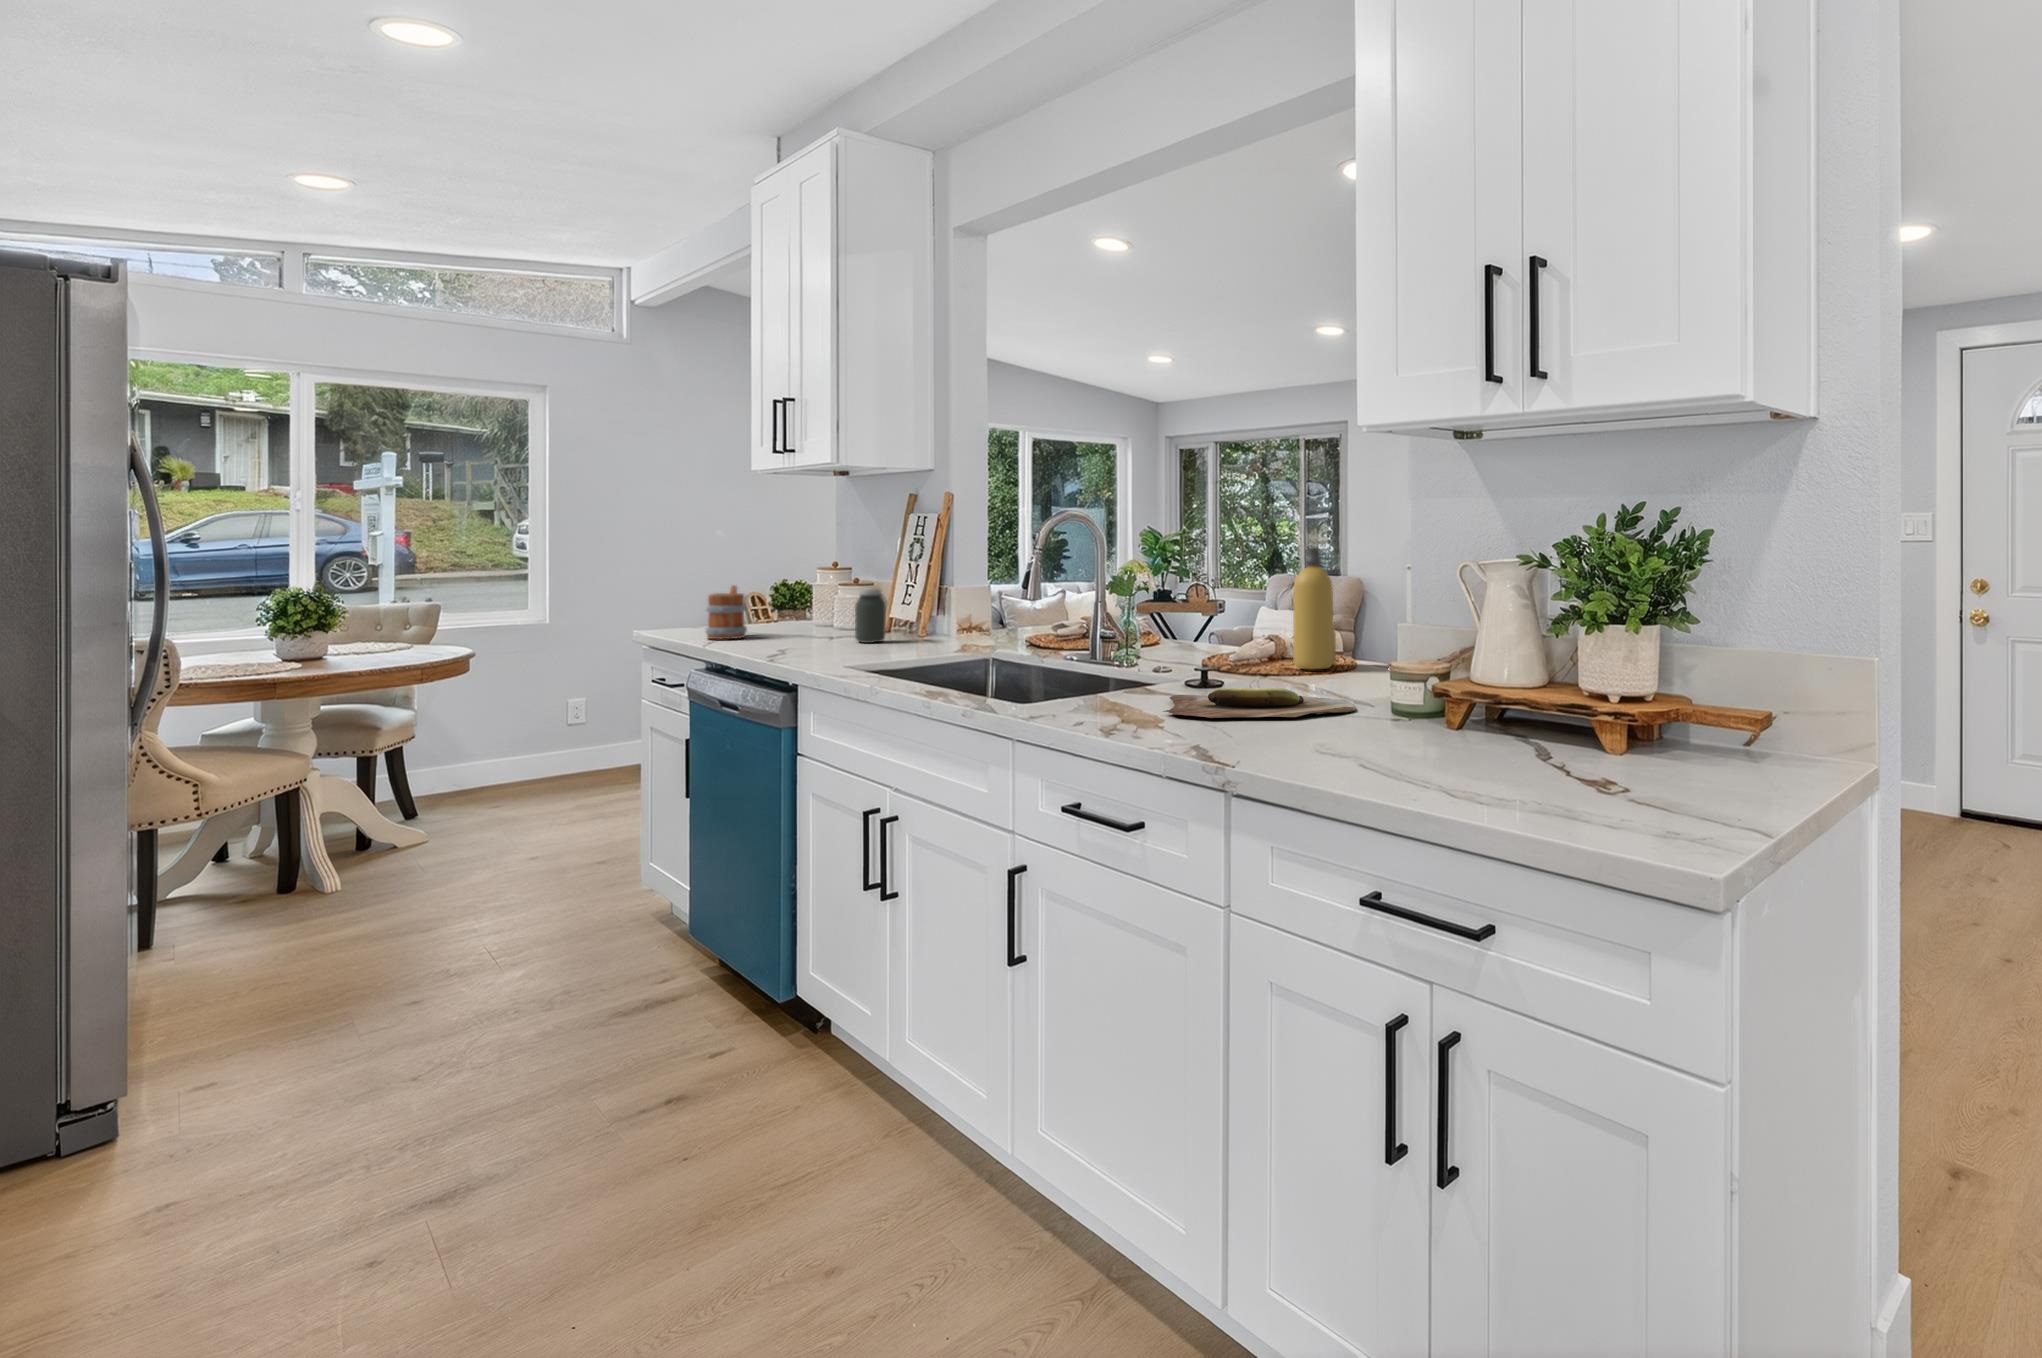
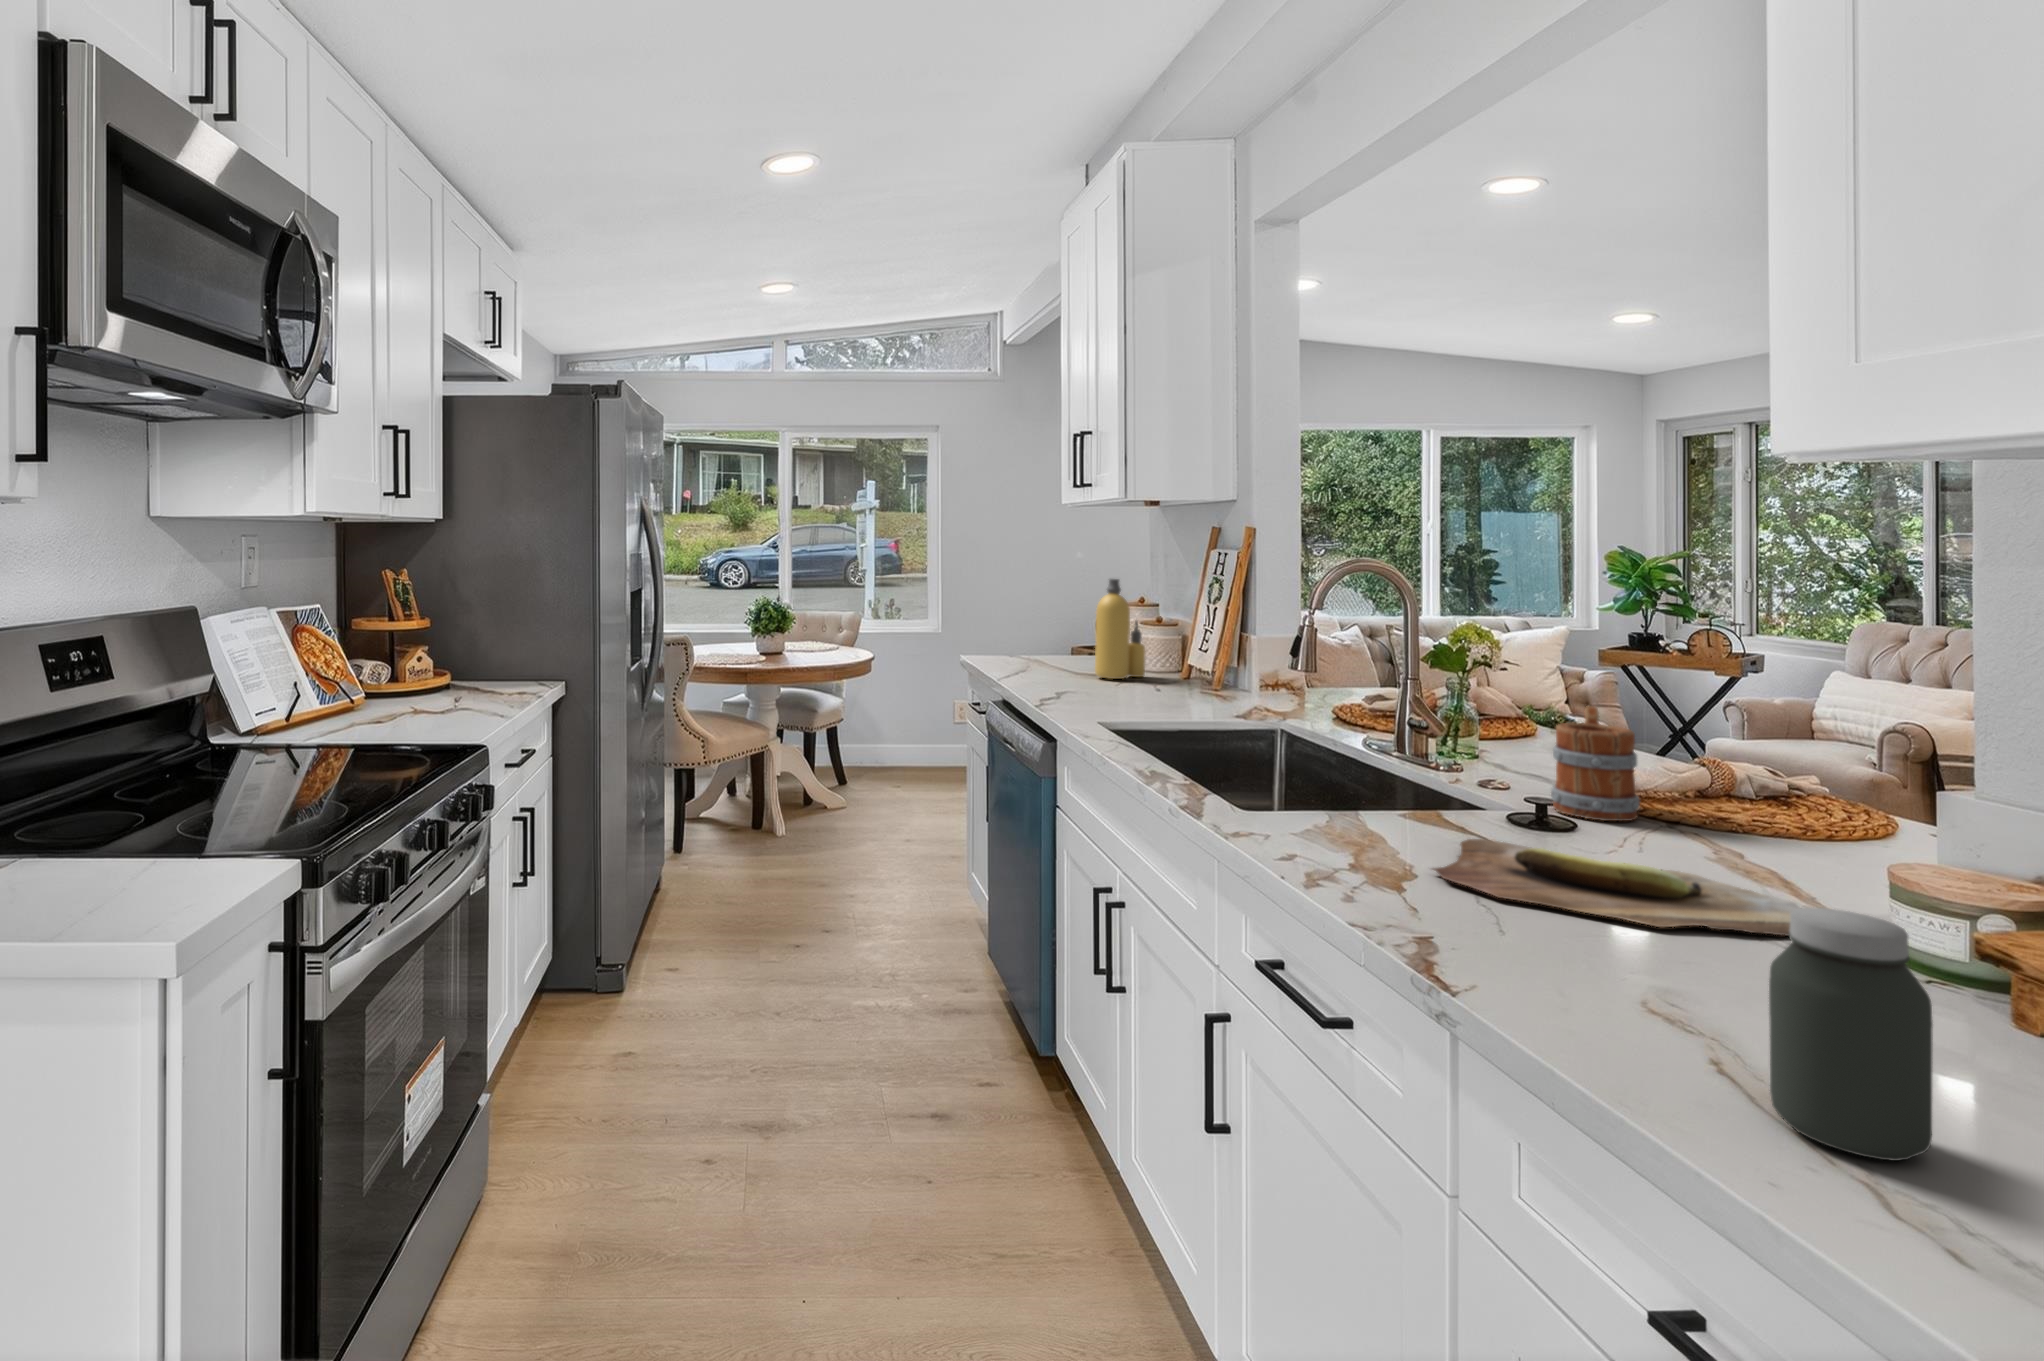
bottle: present [1293,548,1336,669] -> present [1095,579,1145,679]
mug: present [706,585,747,639] -> present [1551,706,1640,821]
jar: present [855,588,885,643] -> present [1769,907,1933,1161]

